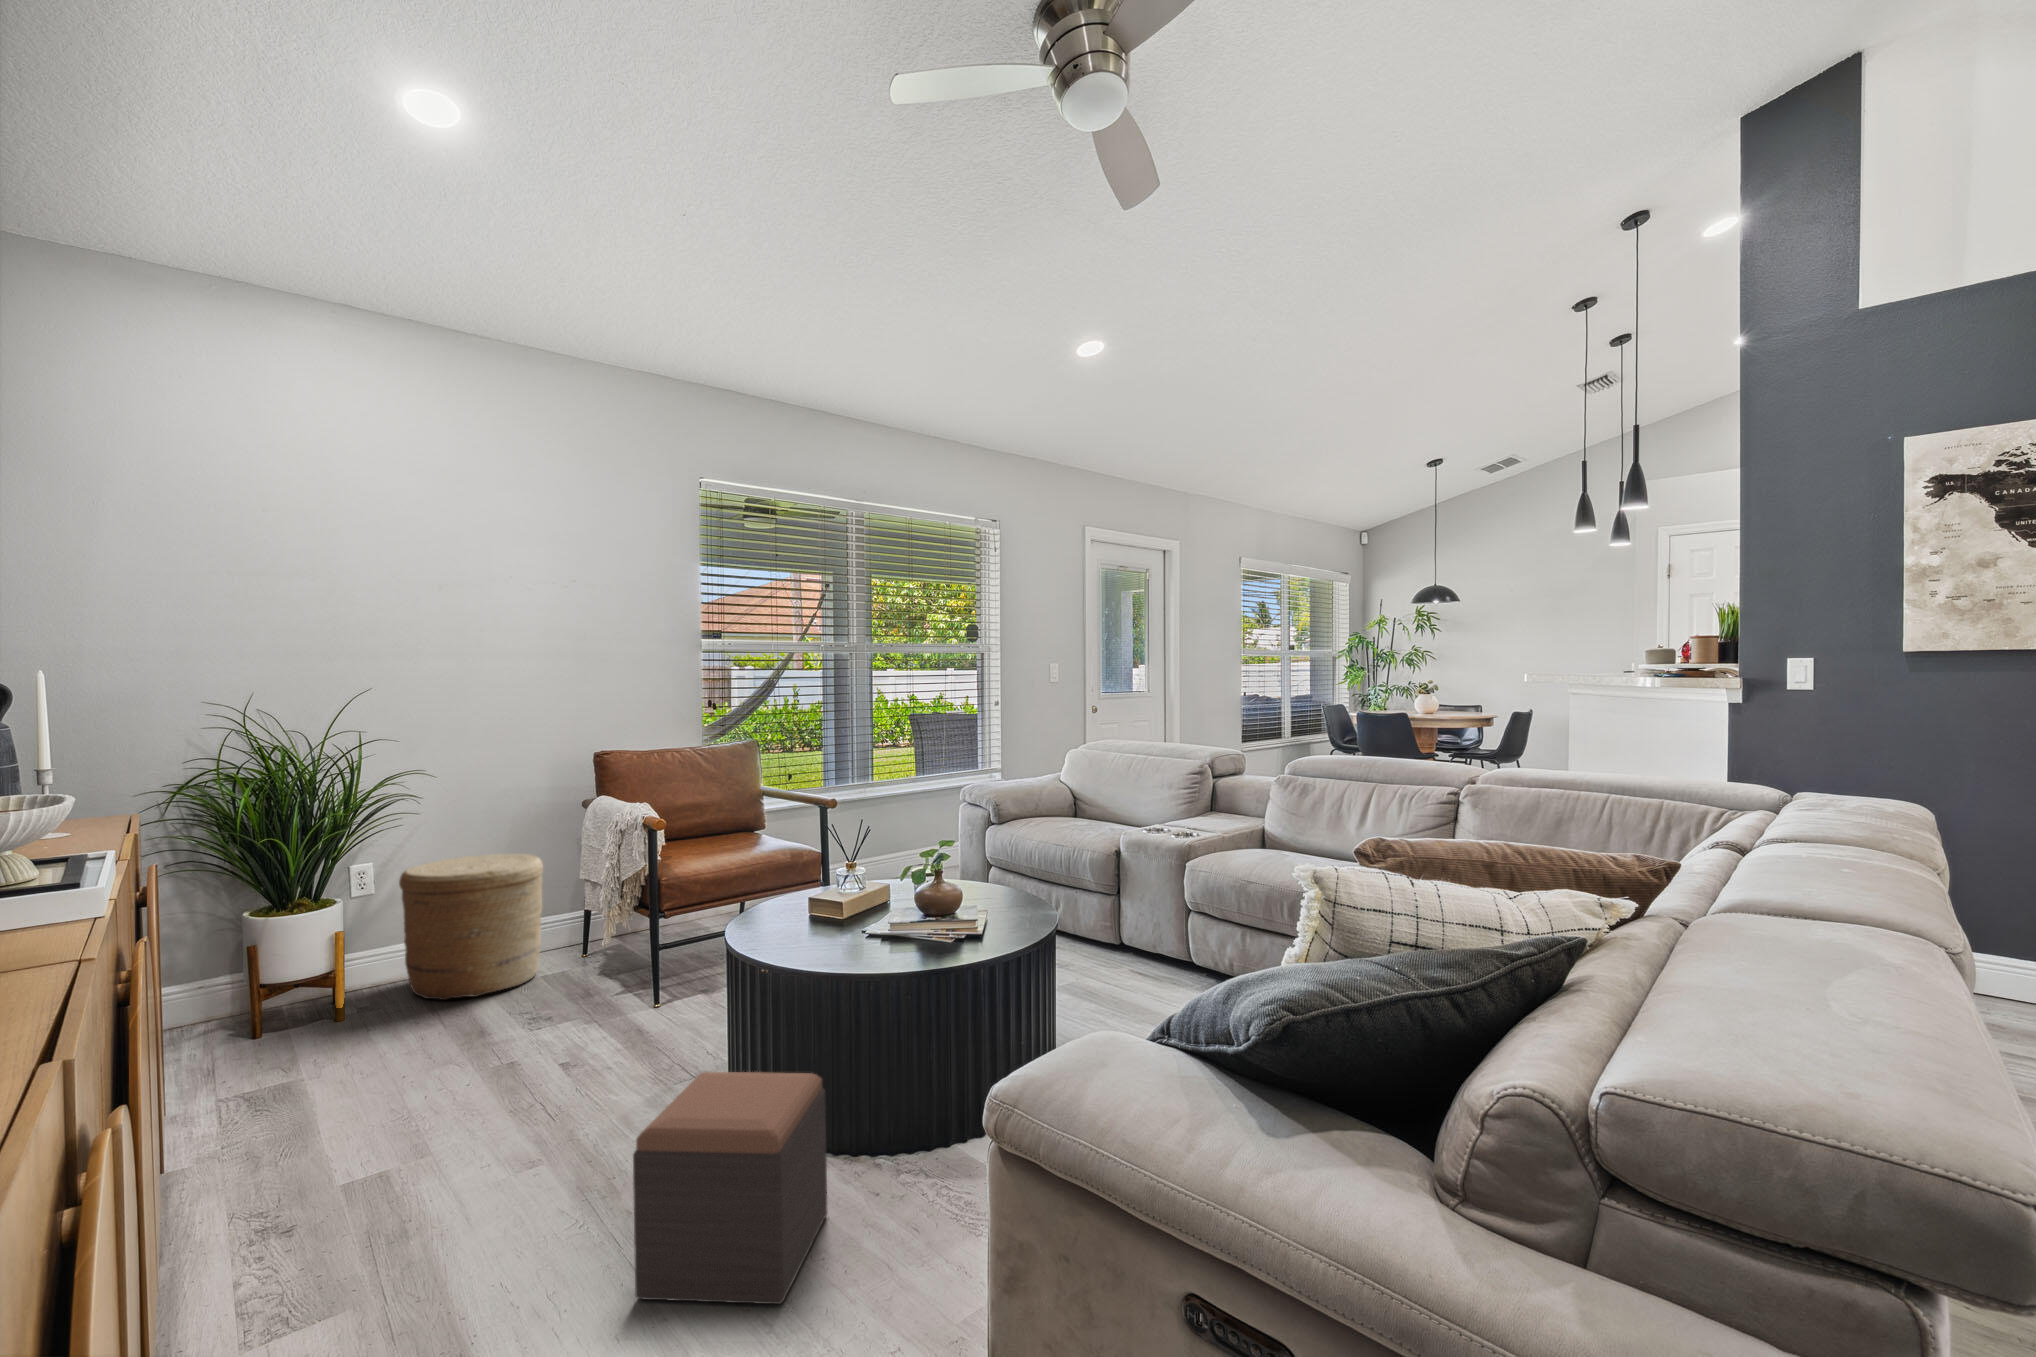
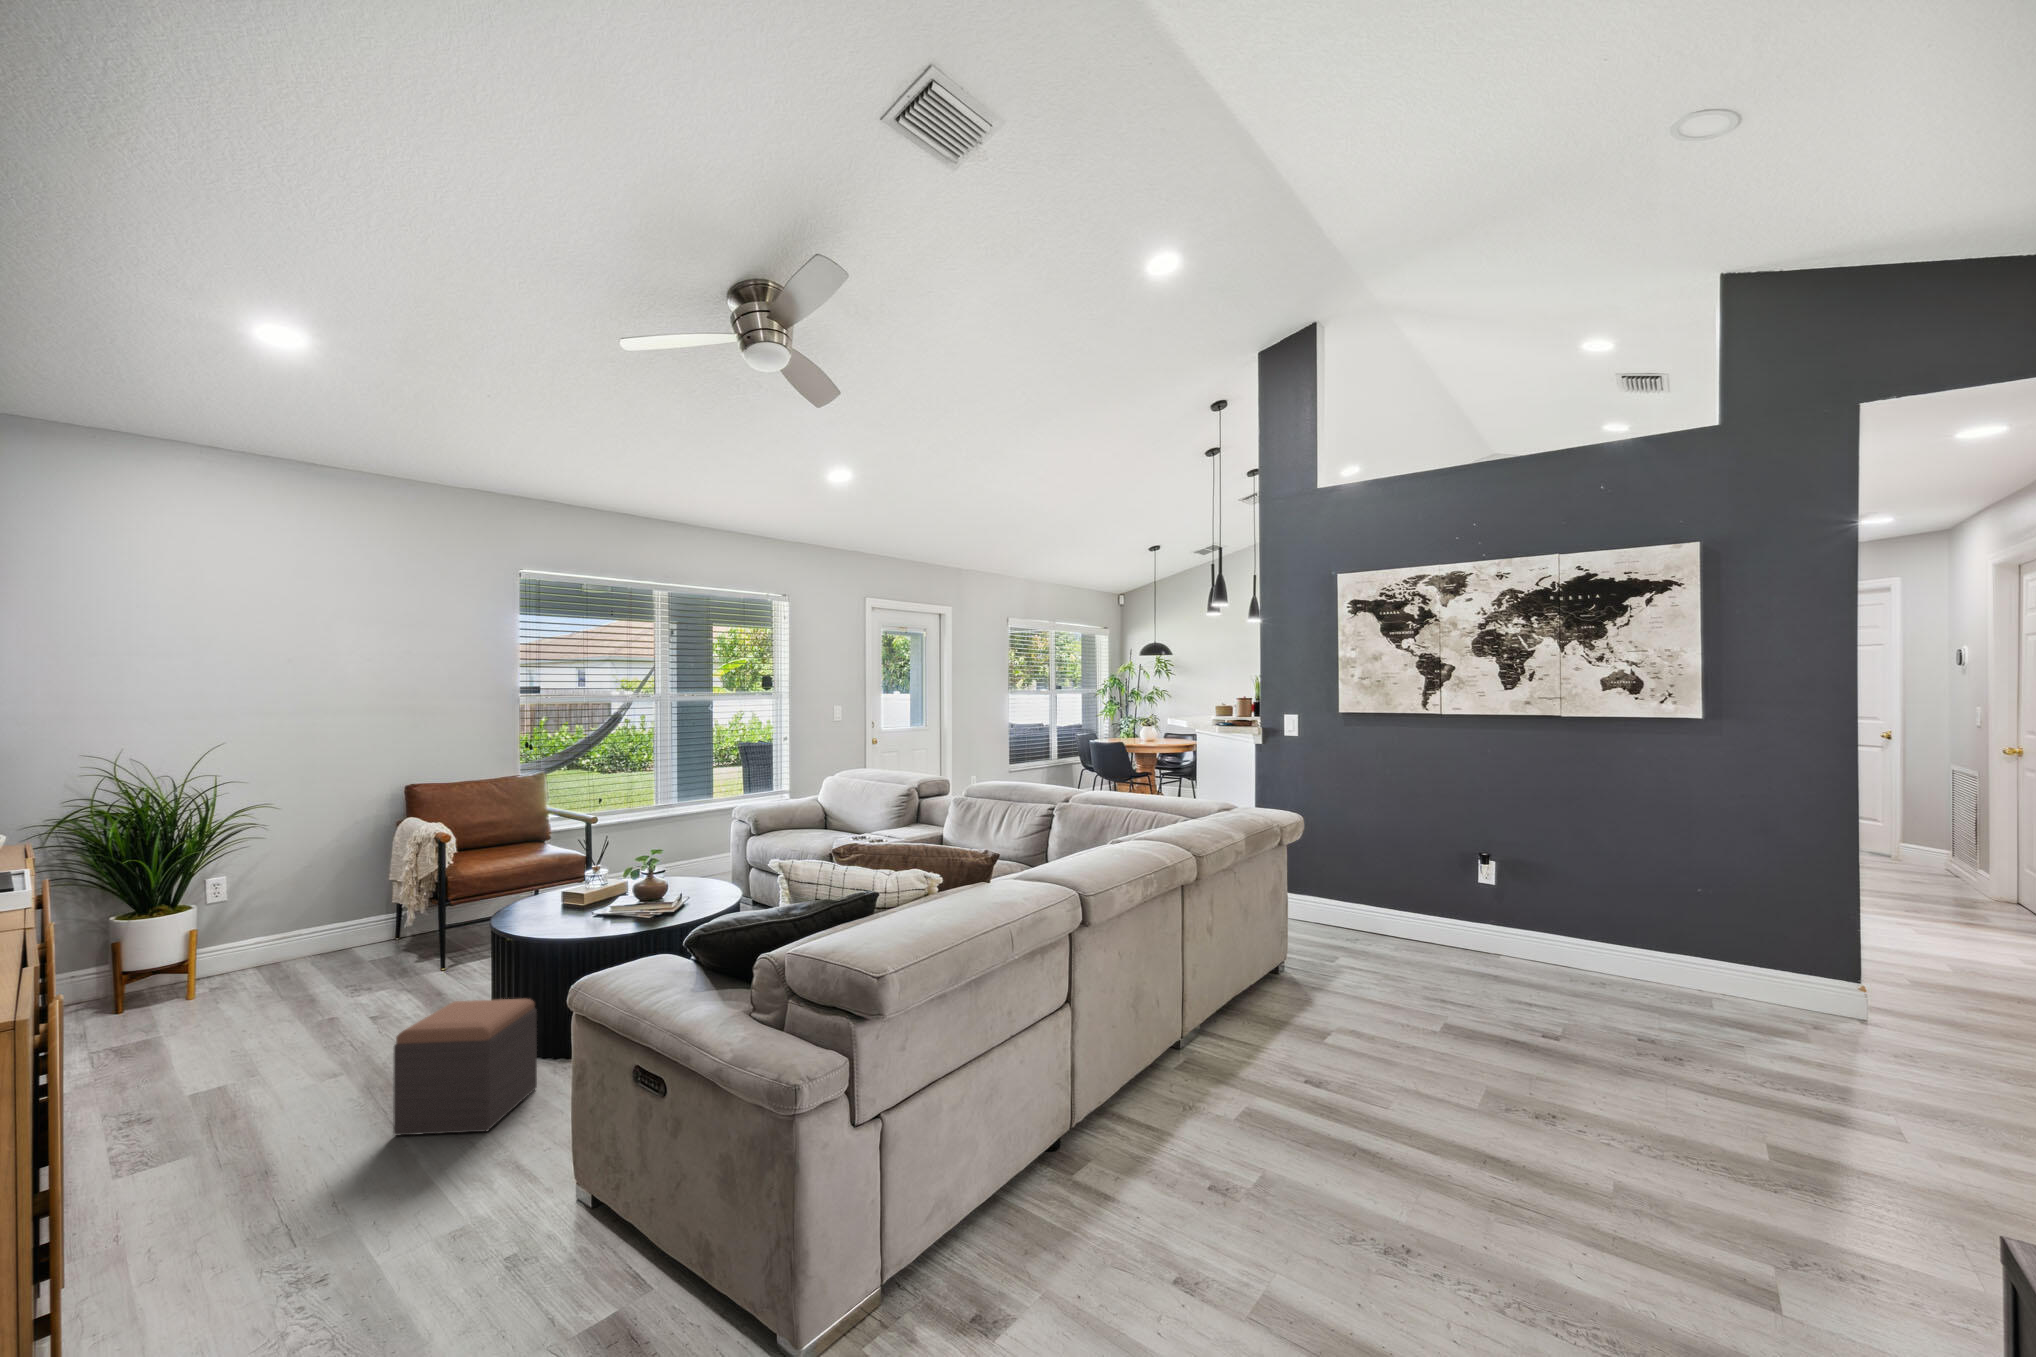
woven basket: present [399,854,543,1000] -> none [247,867,371,981]

